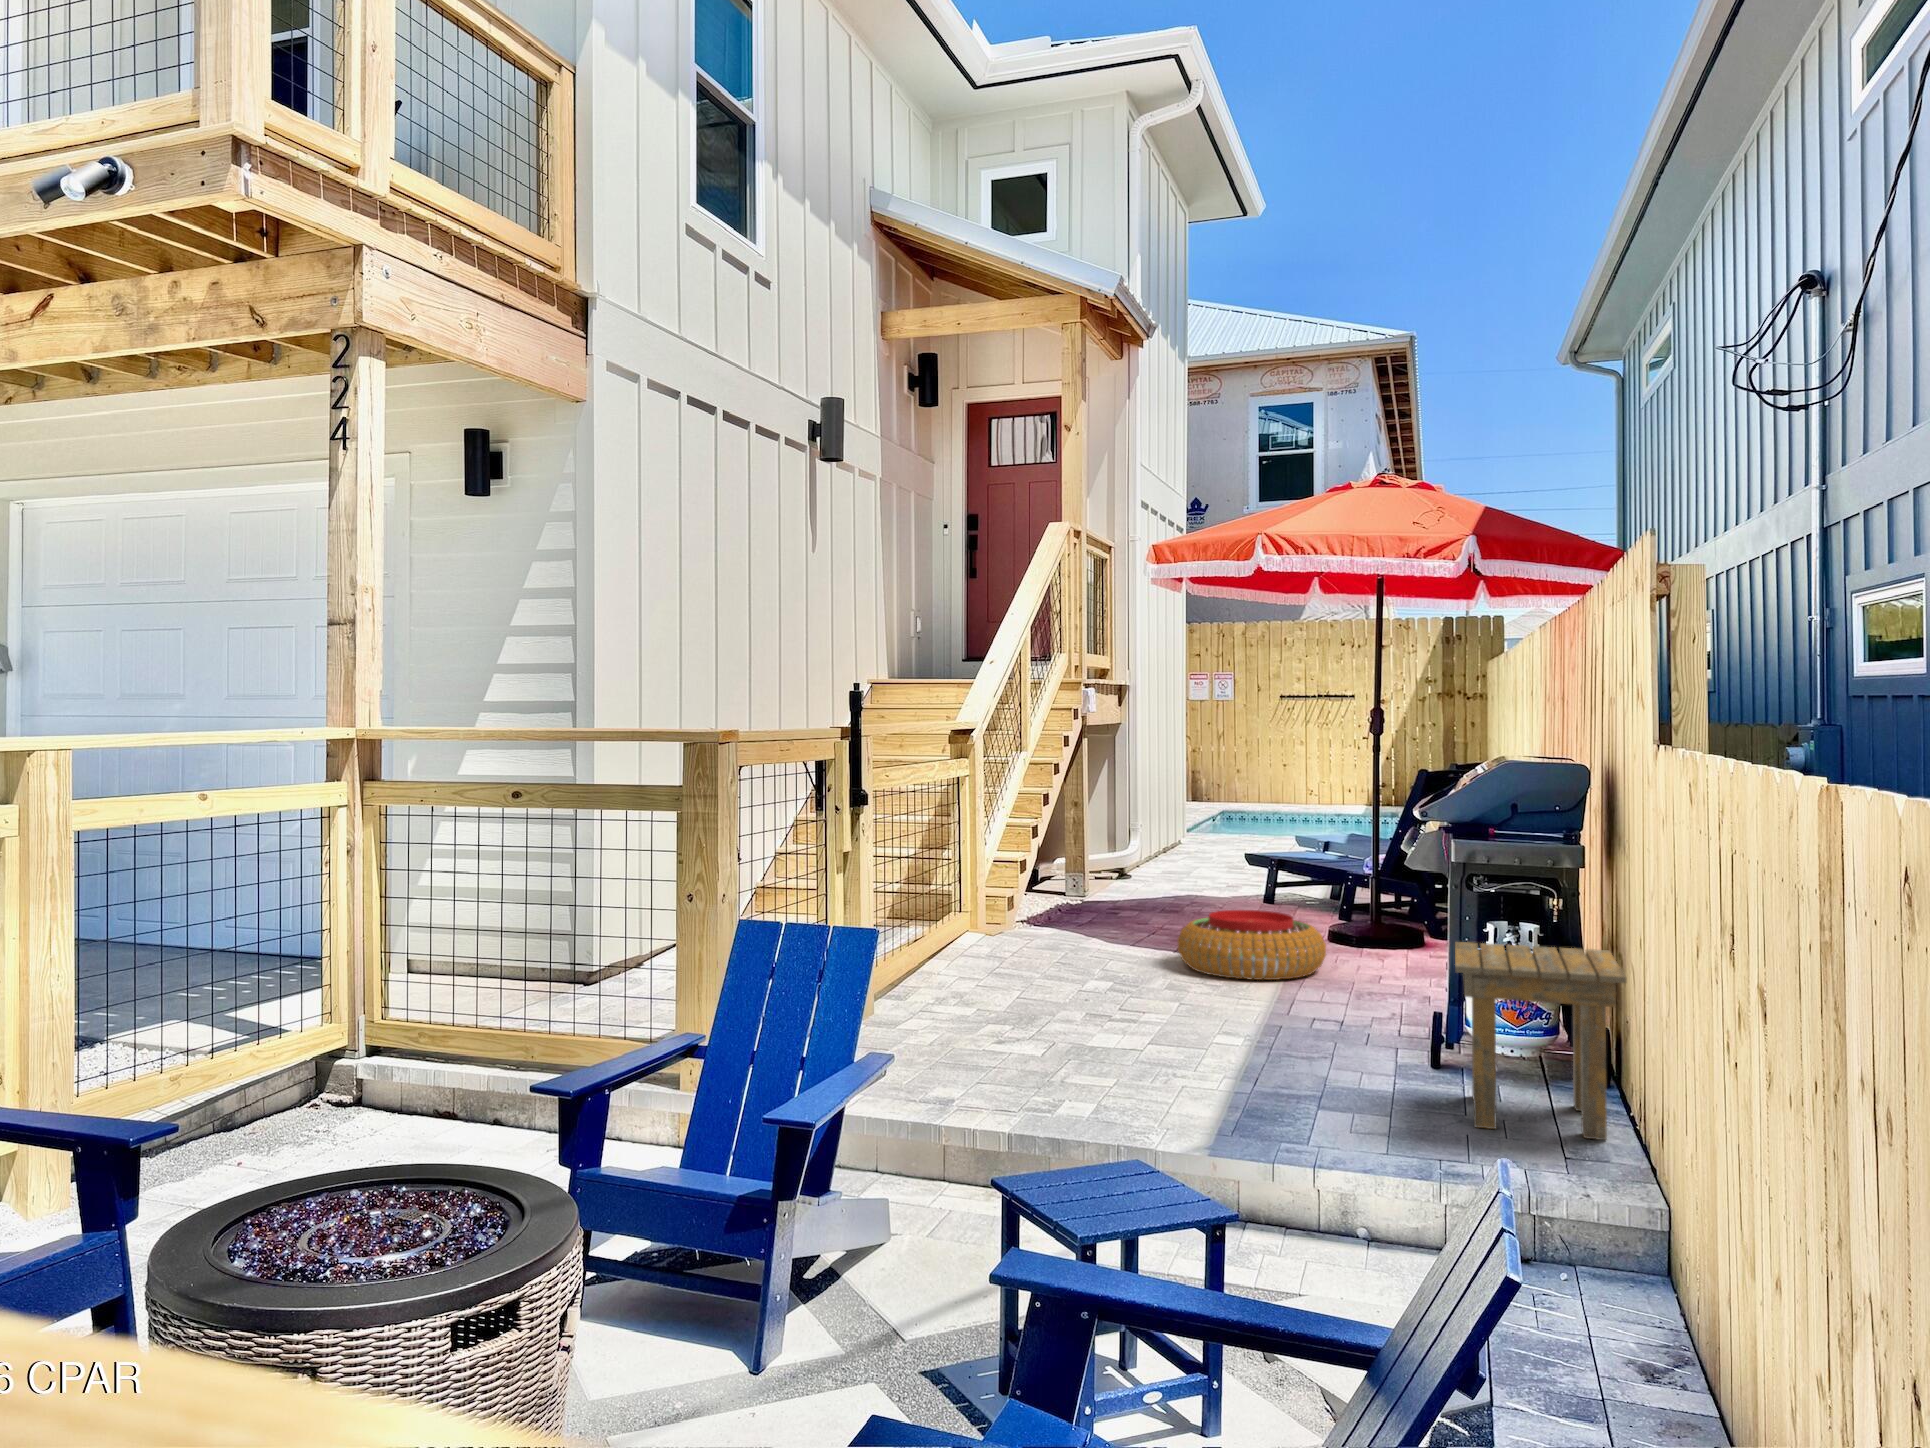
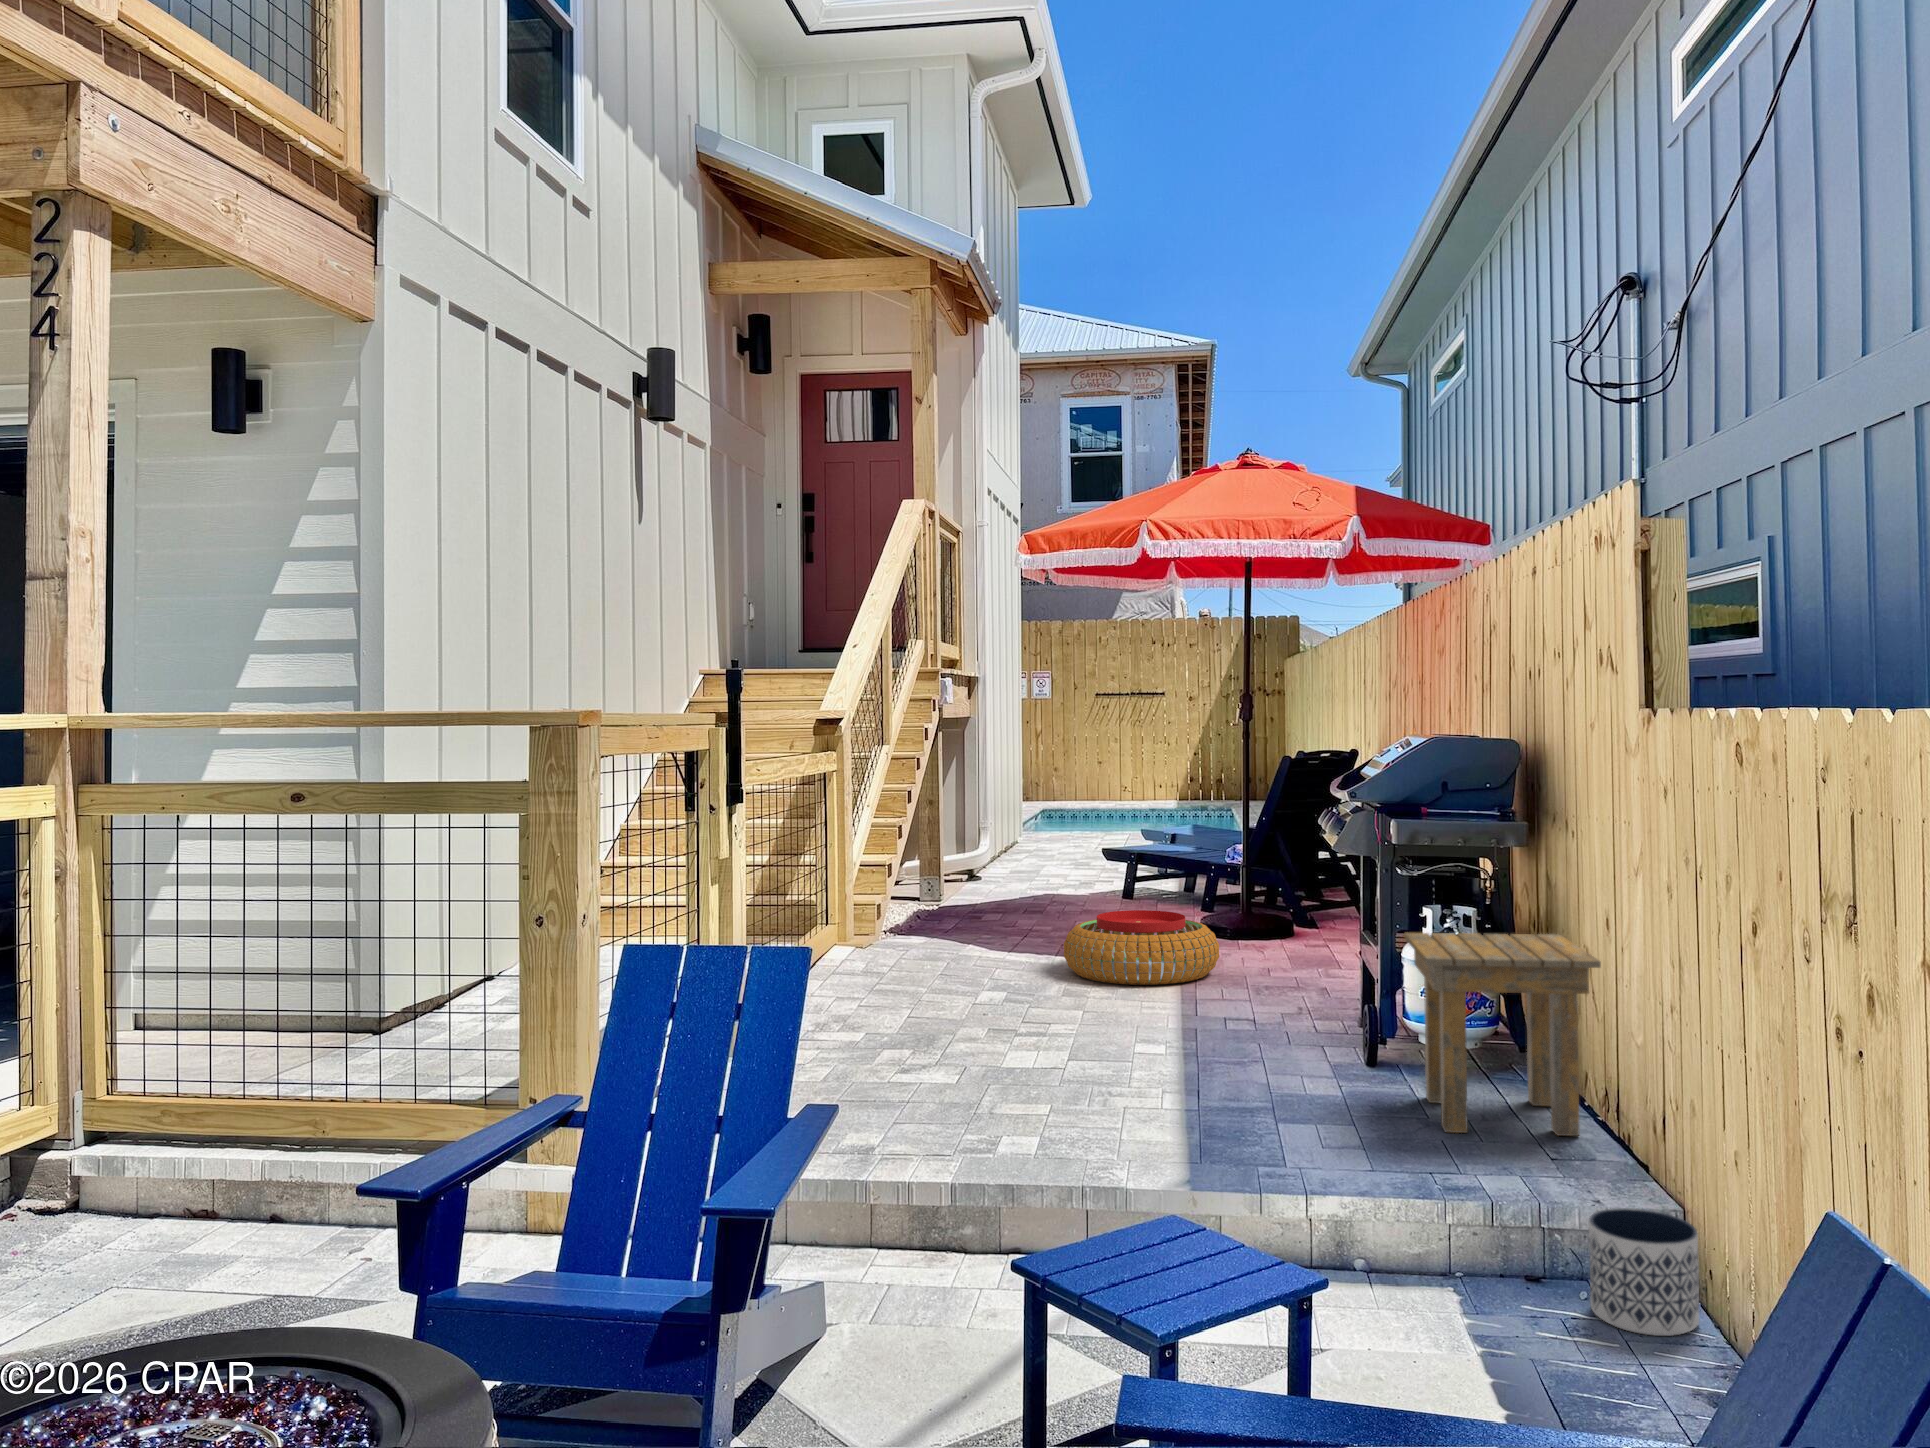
planter: none [1562,1202,1664,1319] -> present [1589,1208,1699,1336]

